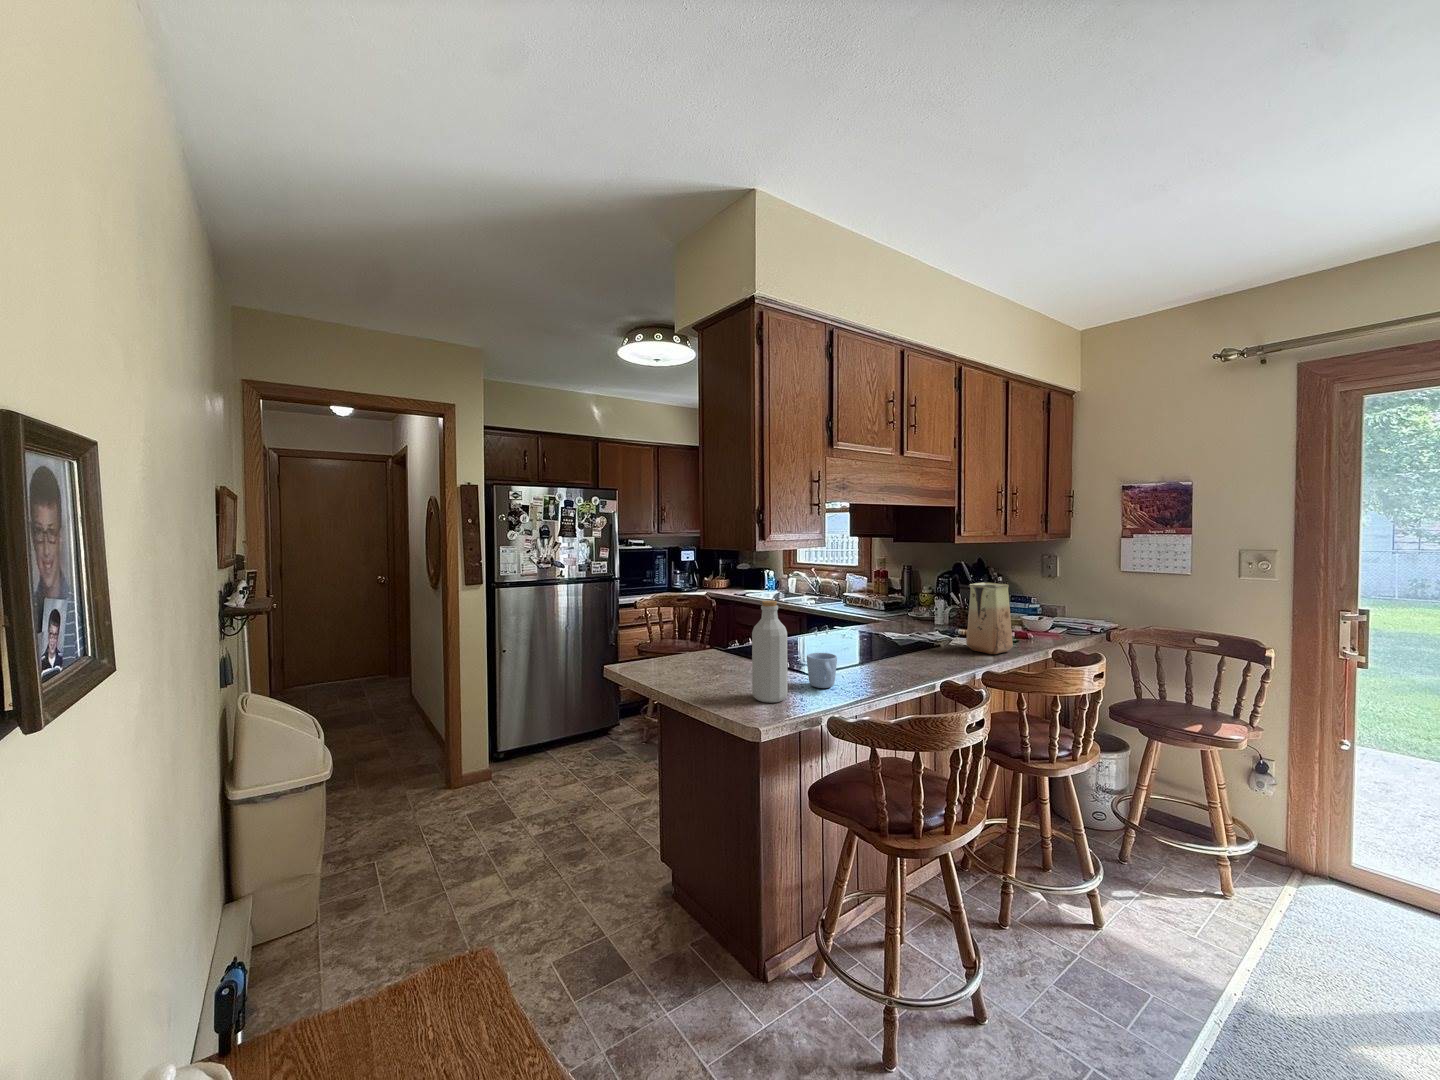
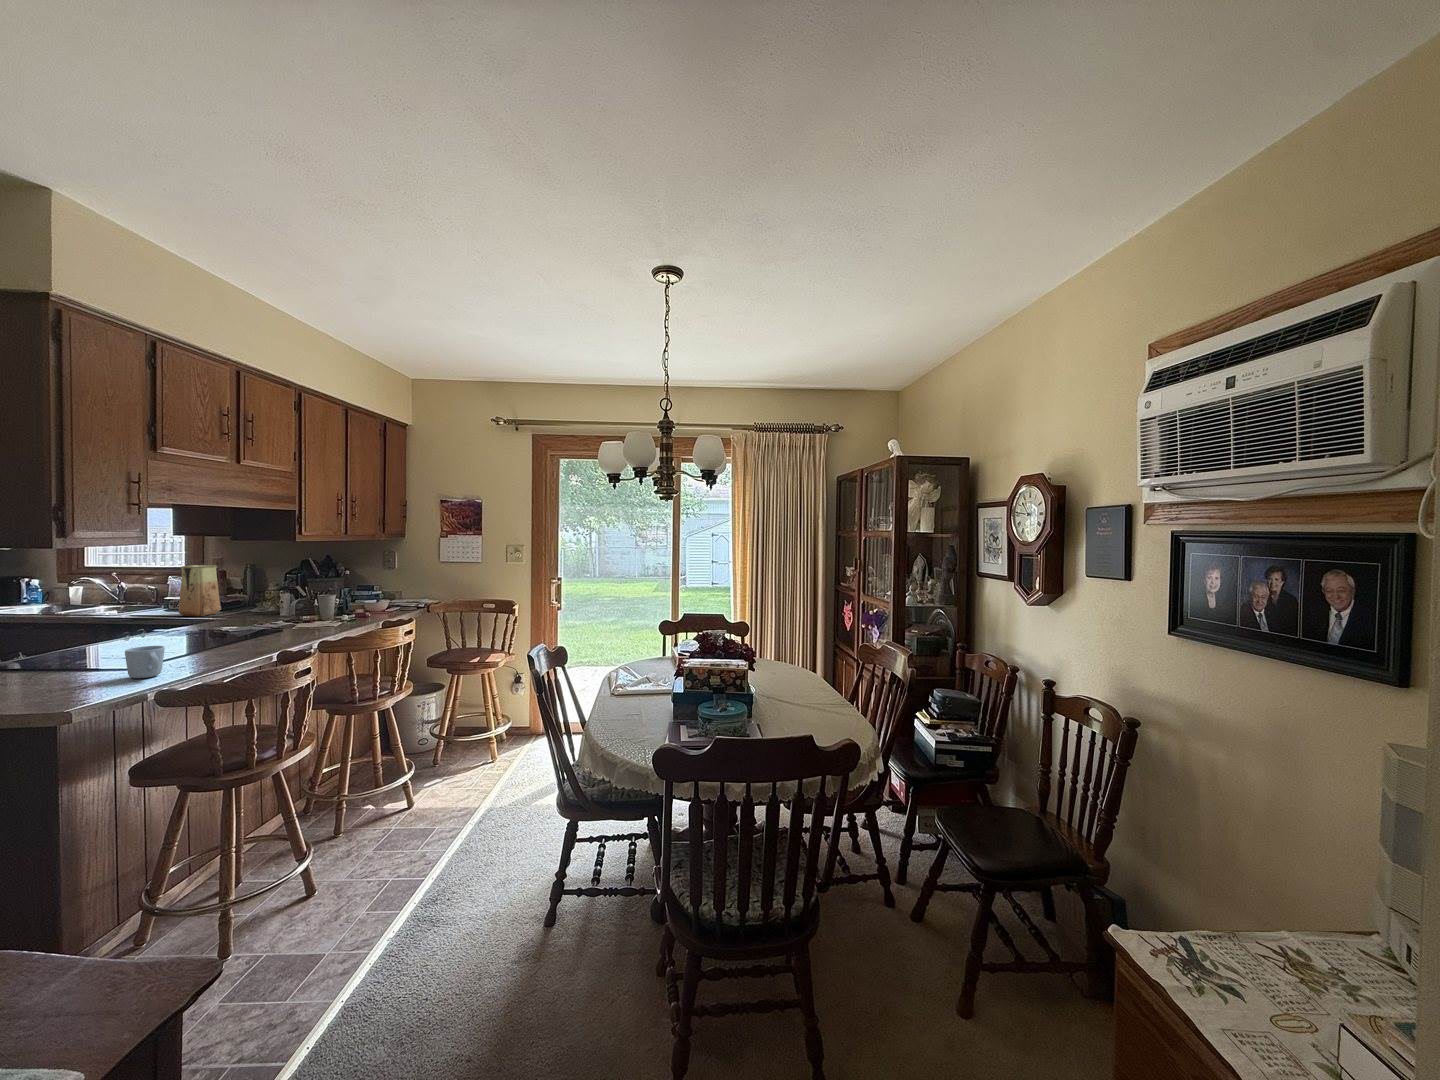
vase: present [966,582,1013,654] -> present [179,565,220,616]
bottle: present [752,601,788,703] -> none [49,599,101,700]

